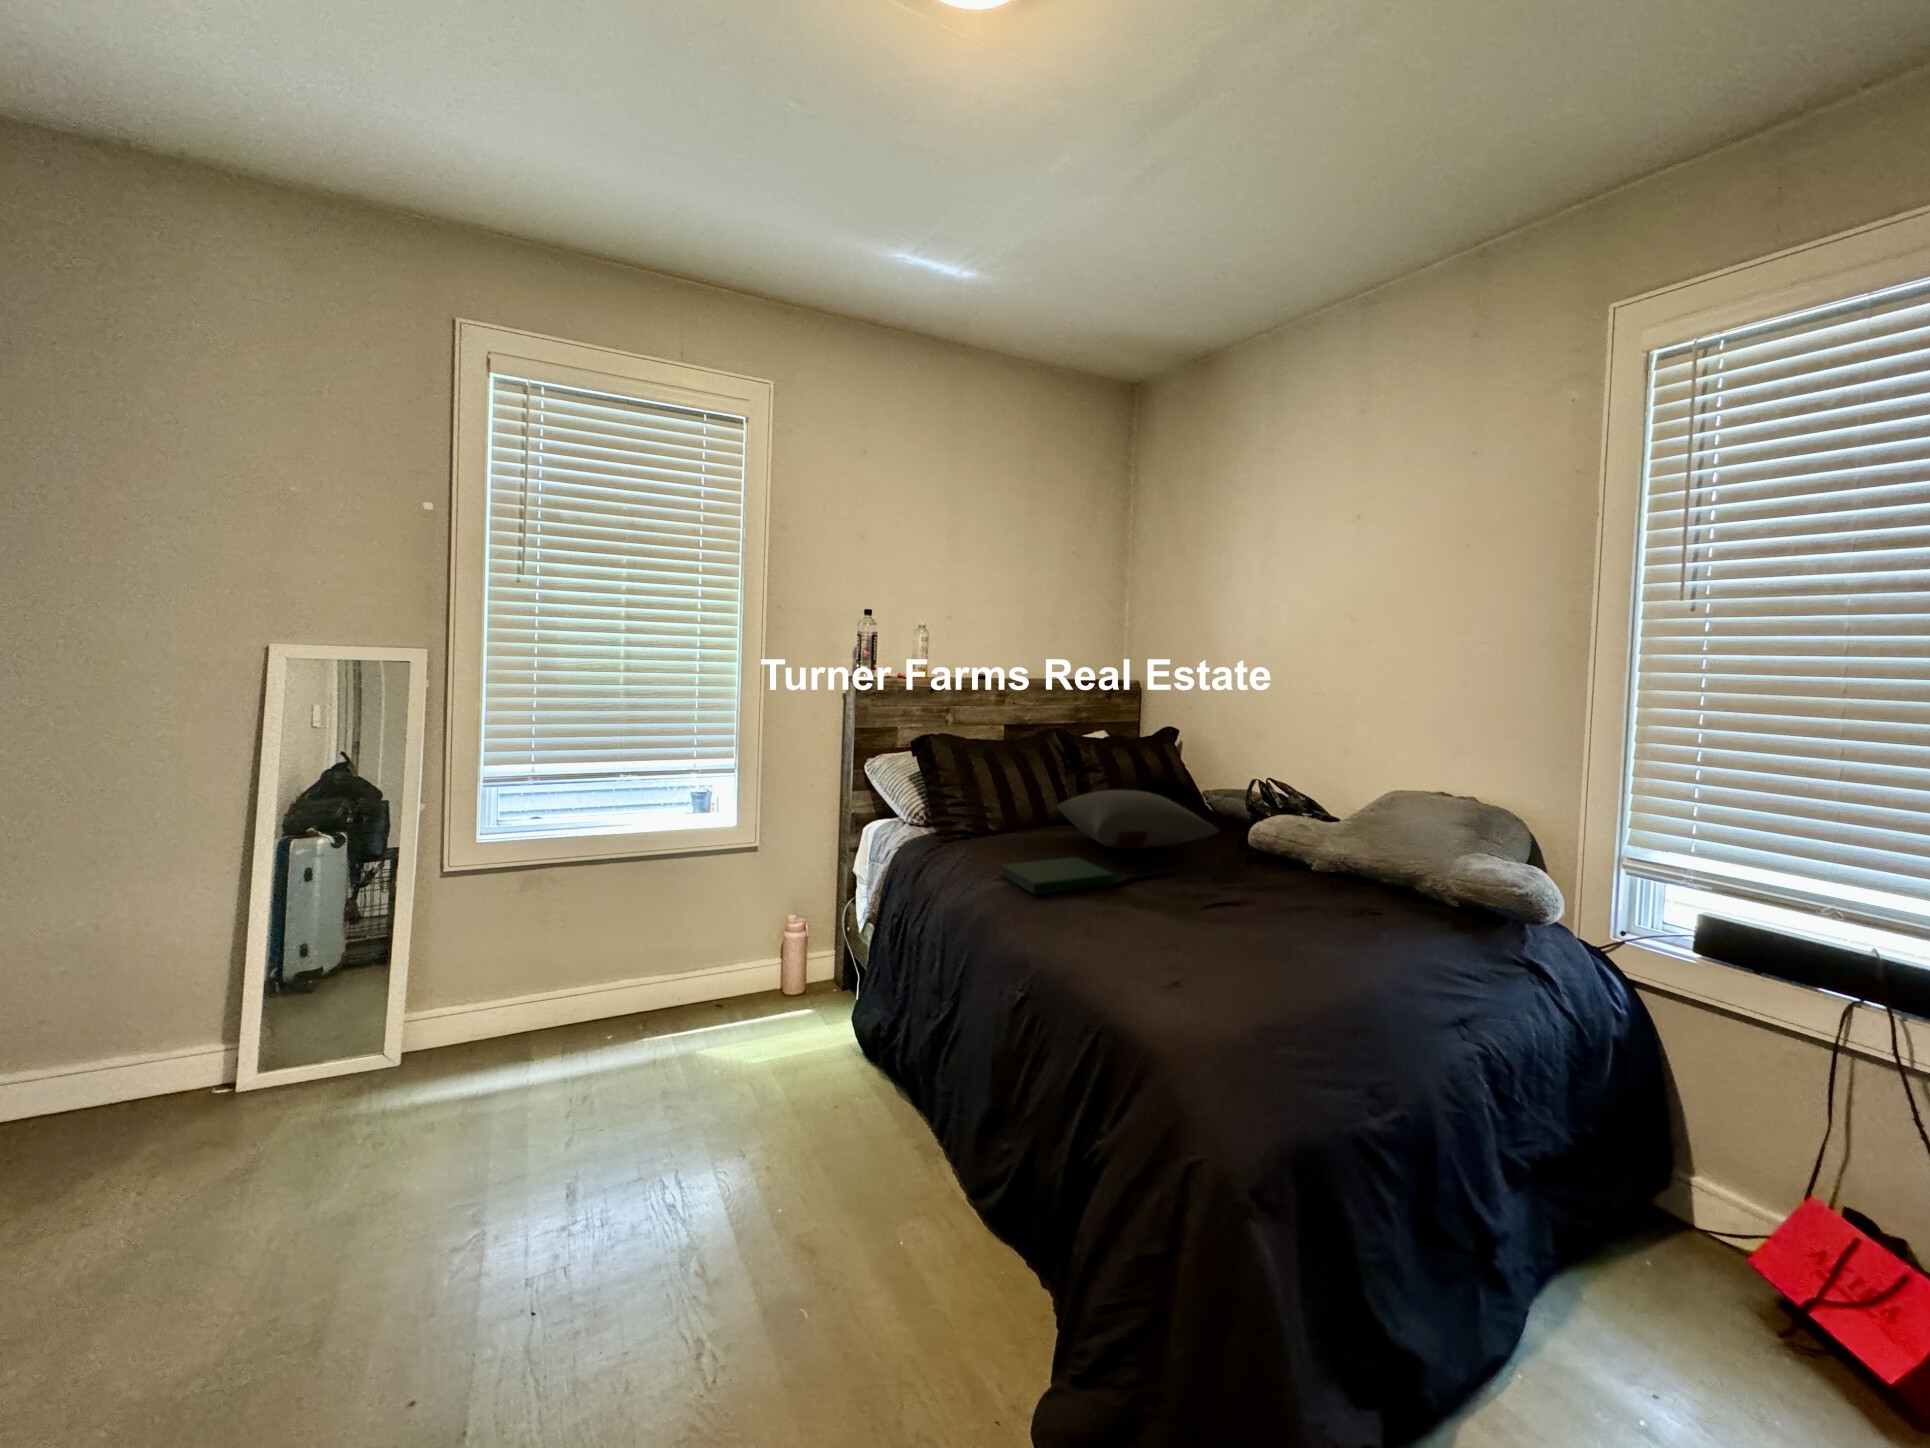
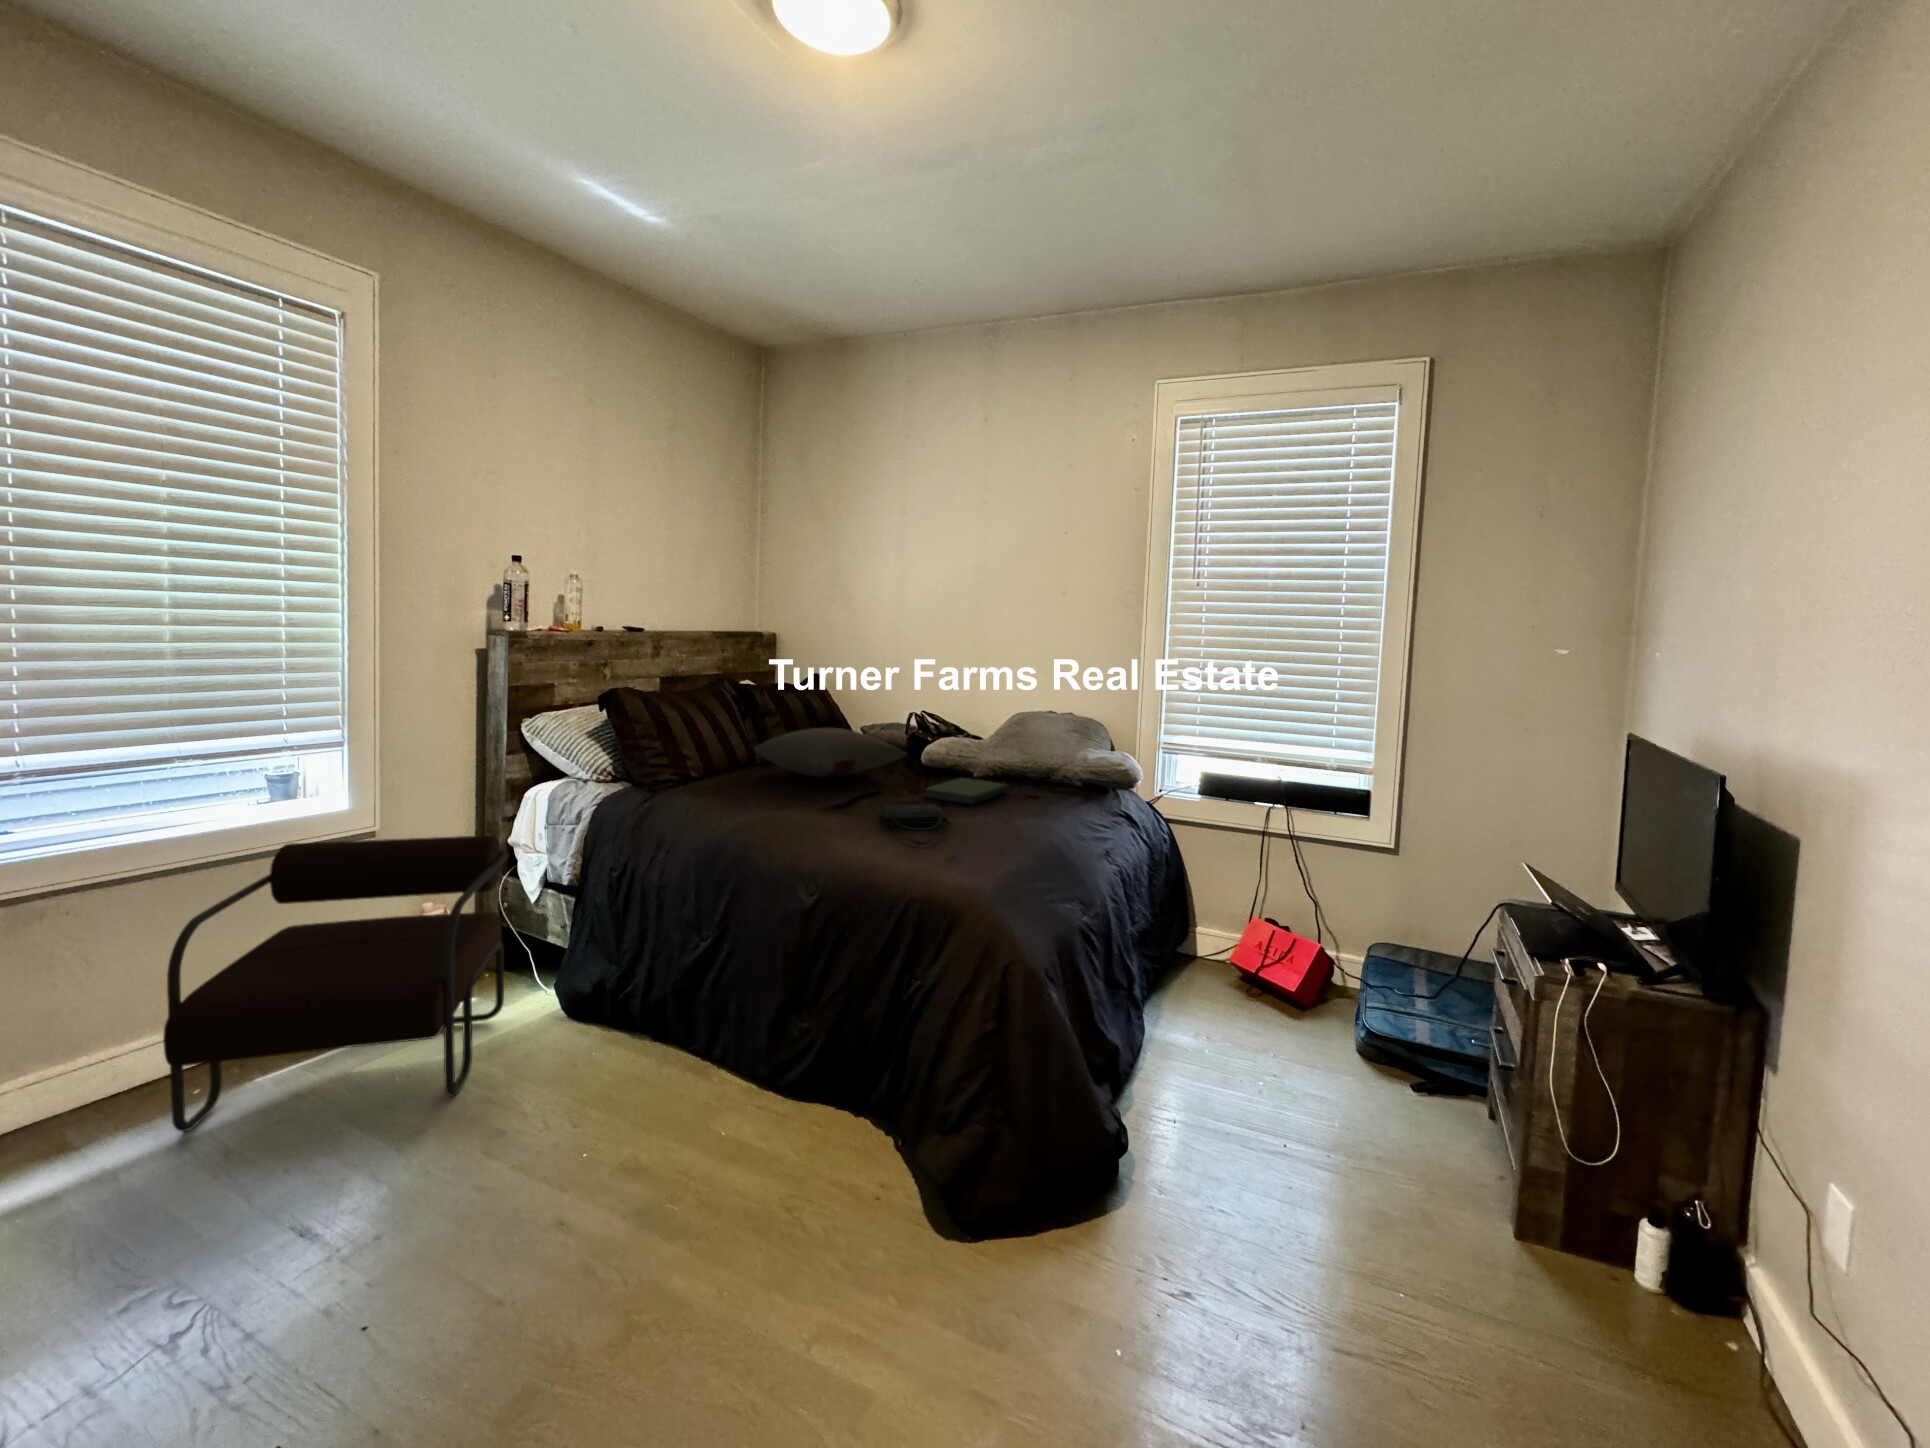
armchair: none [561,849,830,1103] -> present [163,835,508,1132]
hardcover book: present [1001,857,1115,894] -> present [925,778,1009,805]
tote bag: none [1113,894,1209,957] -> present [879,804,947,845]

